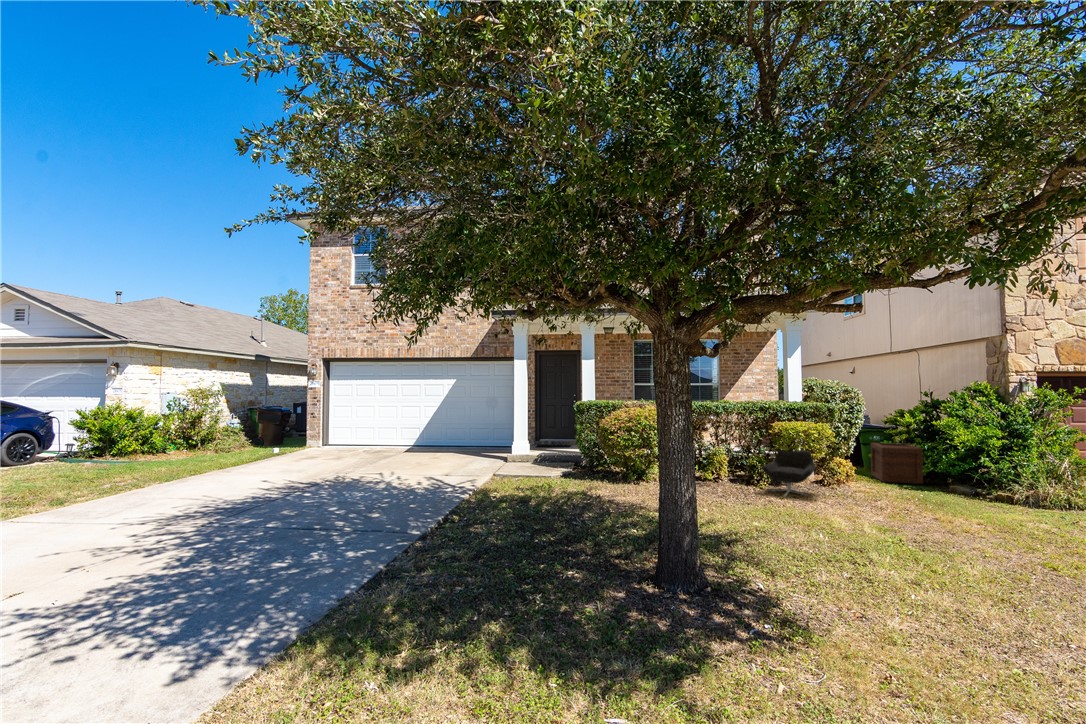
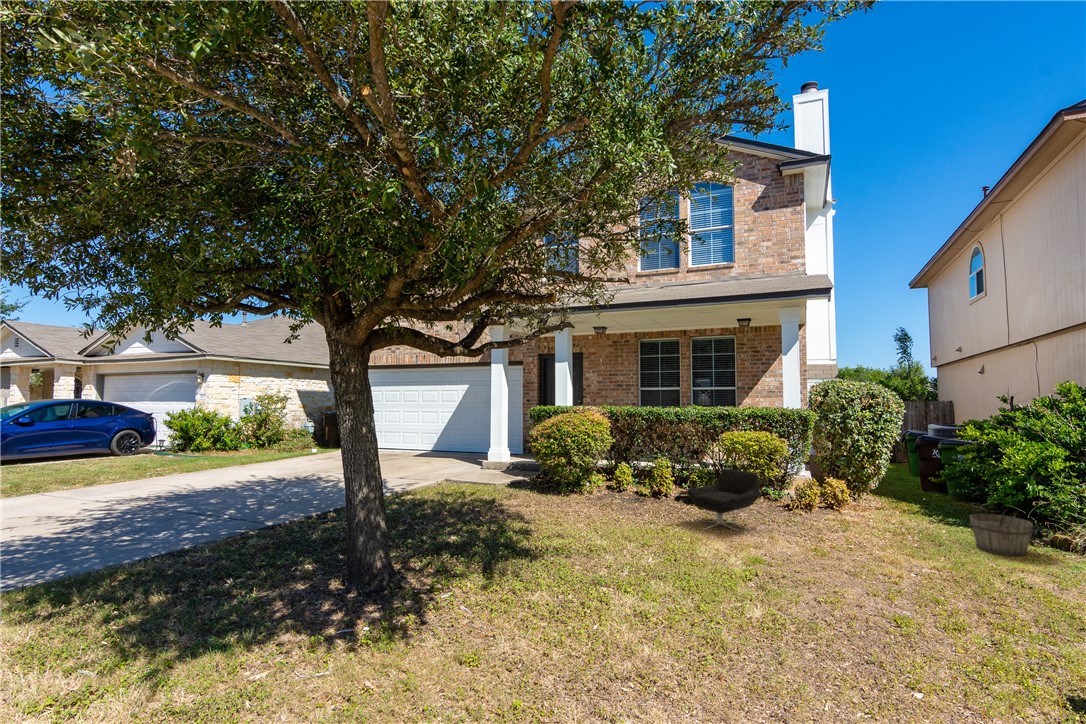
wooden crate: present [871,443,923,484] -> none [889,467,952,529]
wooden bucket: none [949,468,992,498] -> present [969,510,1033,556]

